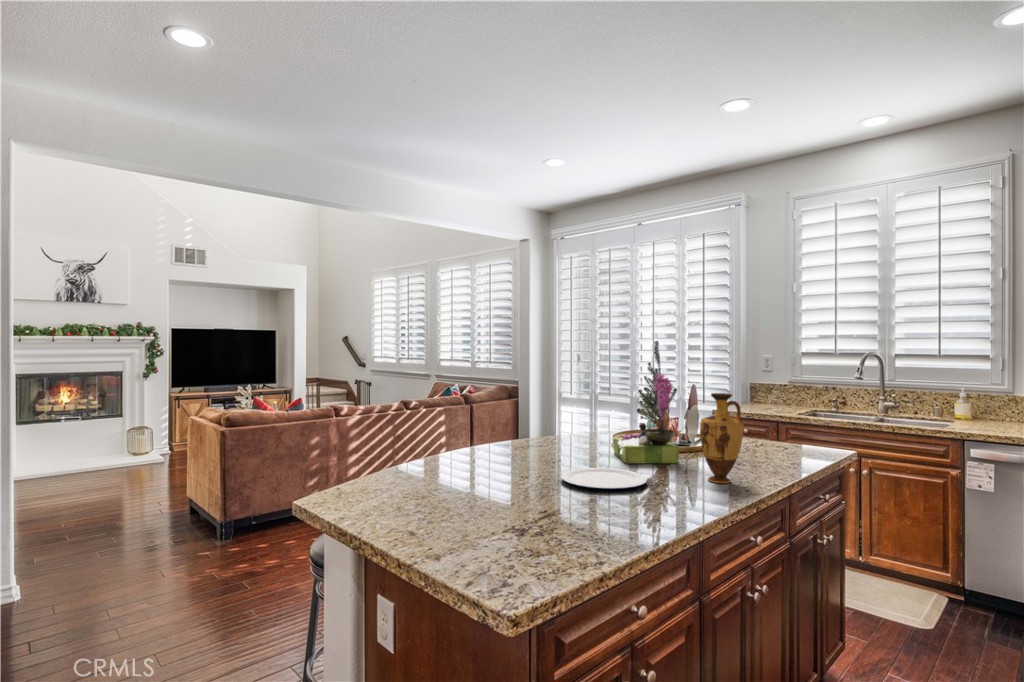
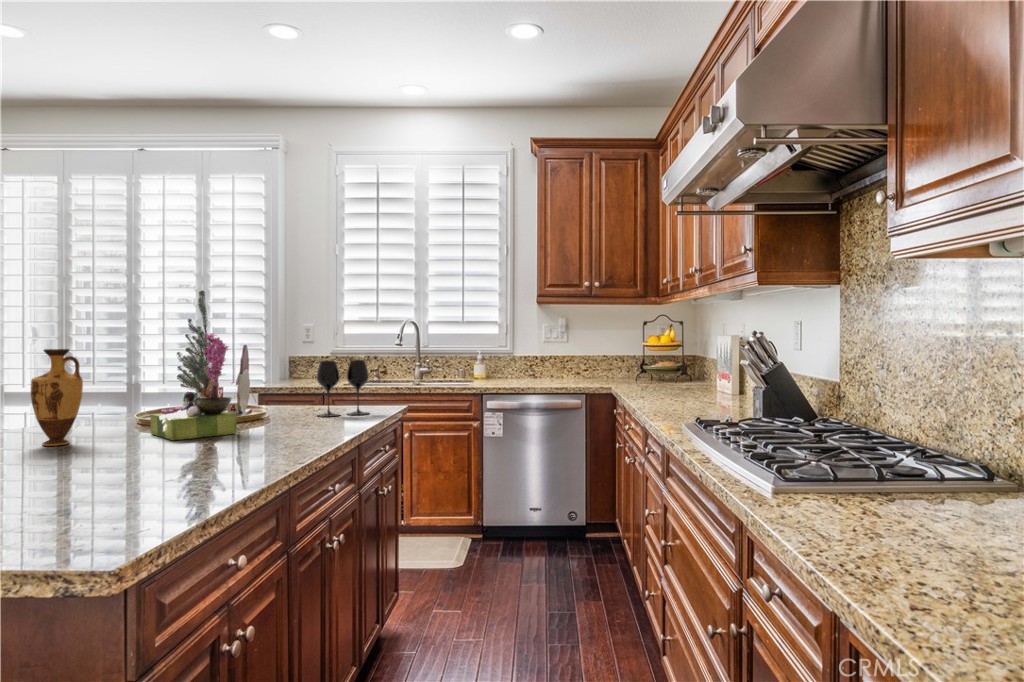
vase: present [700,393,743,483] -> present [31,349,83,446]
wine glass: none [758,400,814,456] -> present [317,360,369,417]
plate: present [561,468,647,489] -> none [95,444,211,464]

